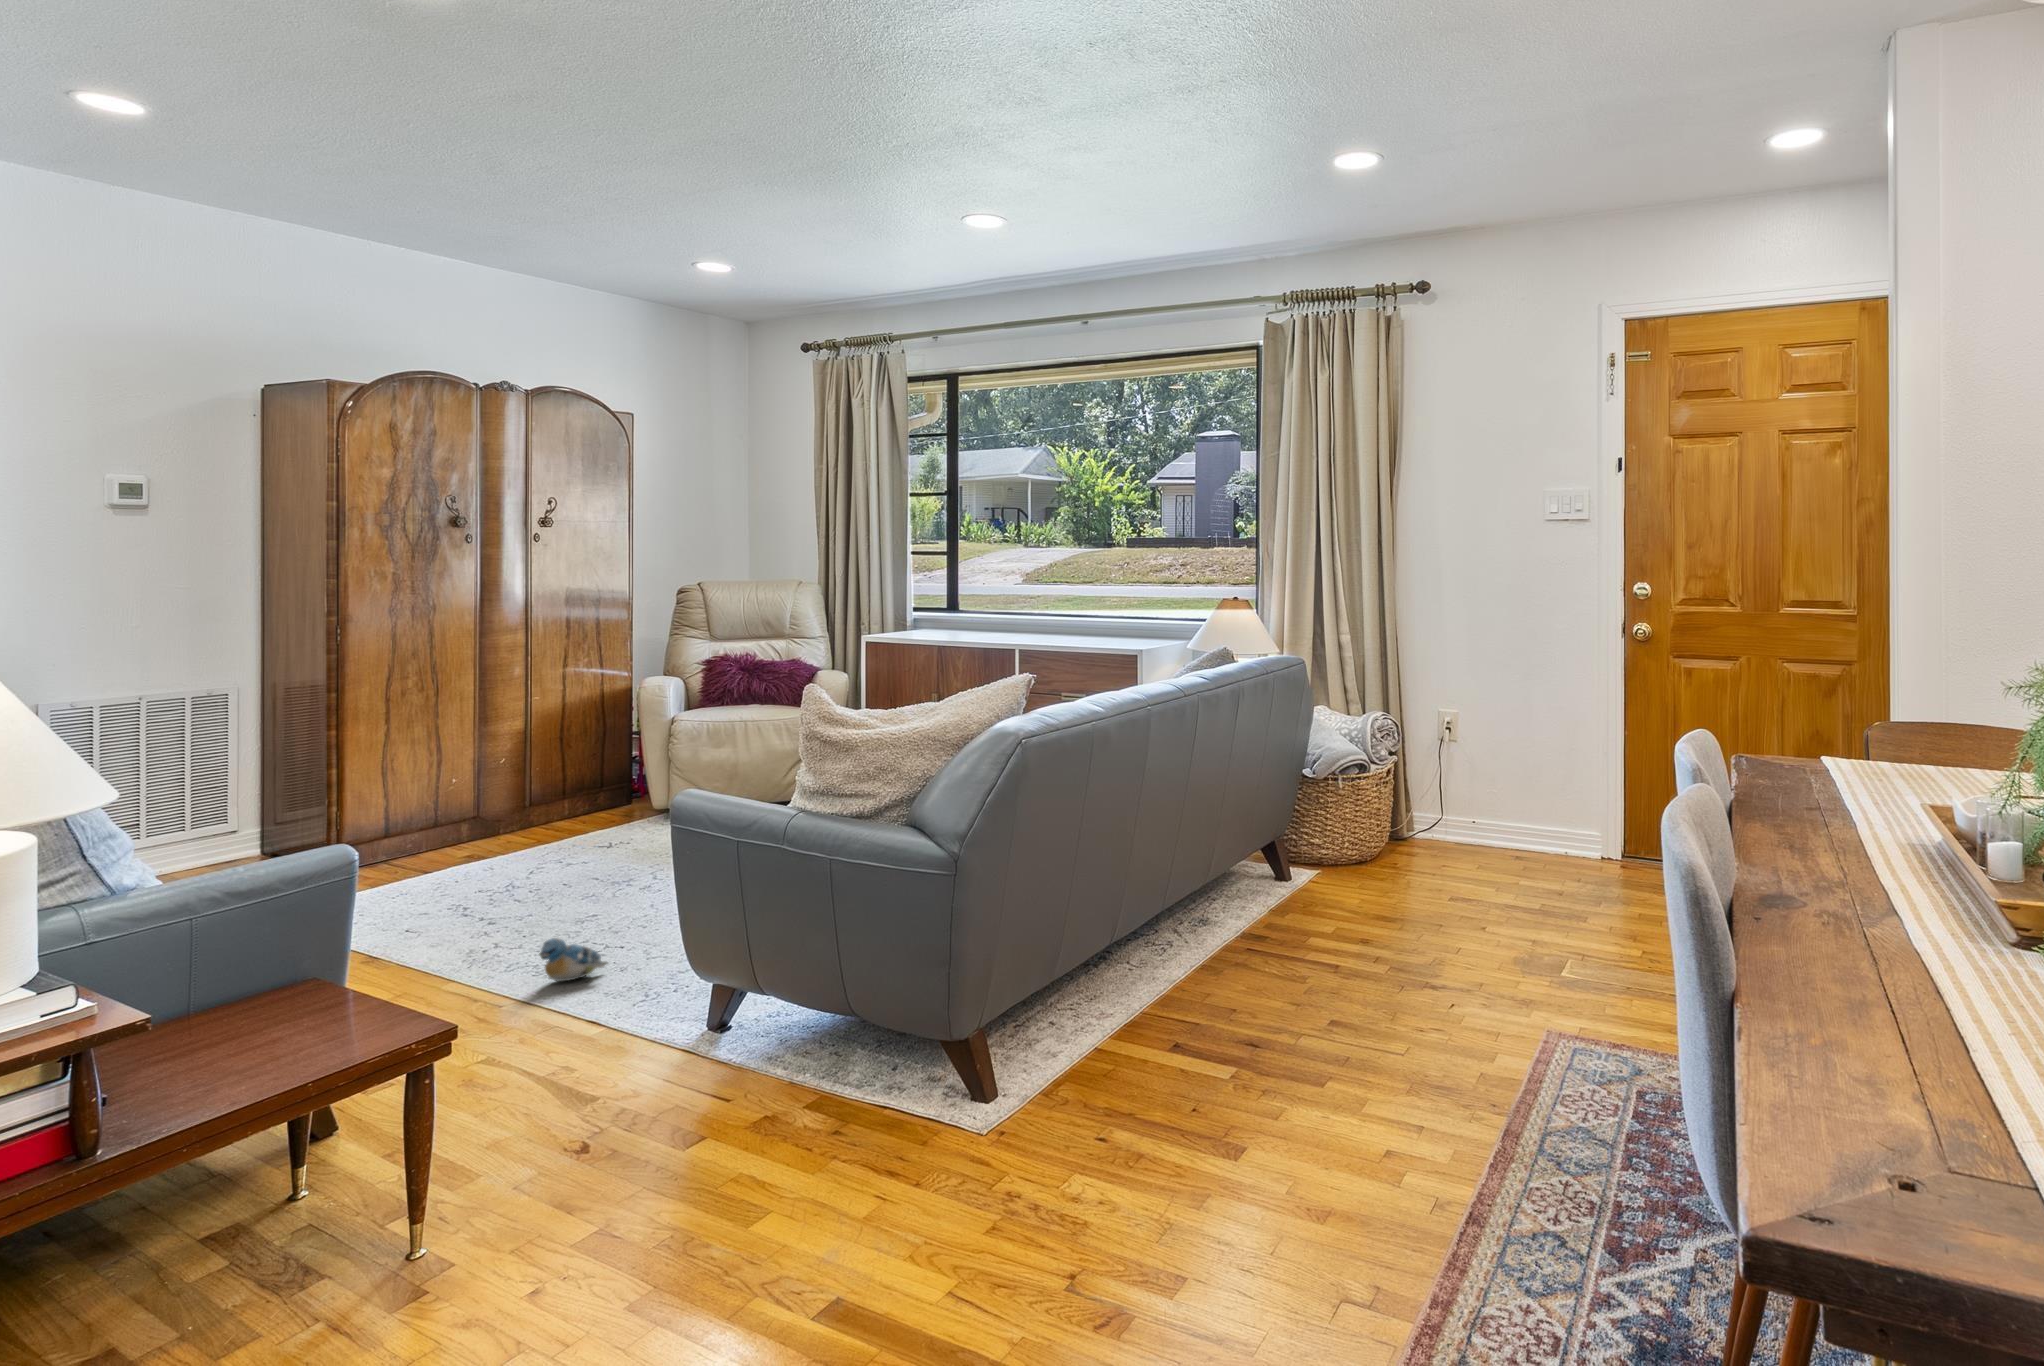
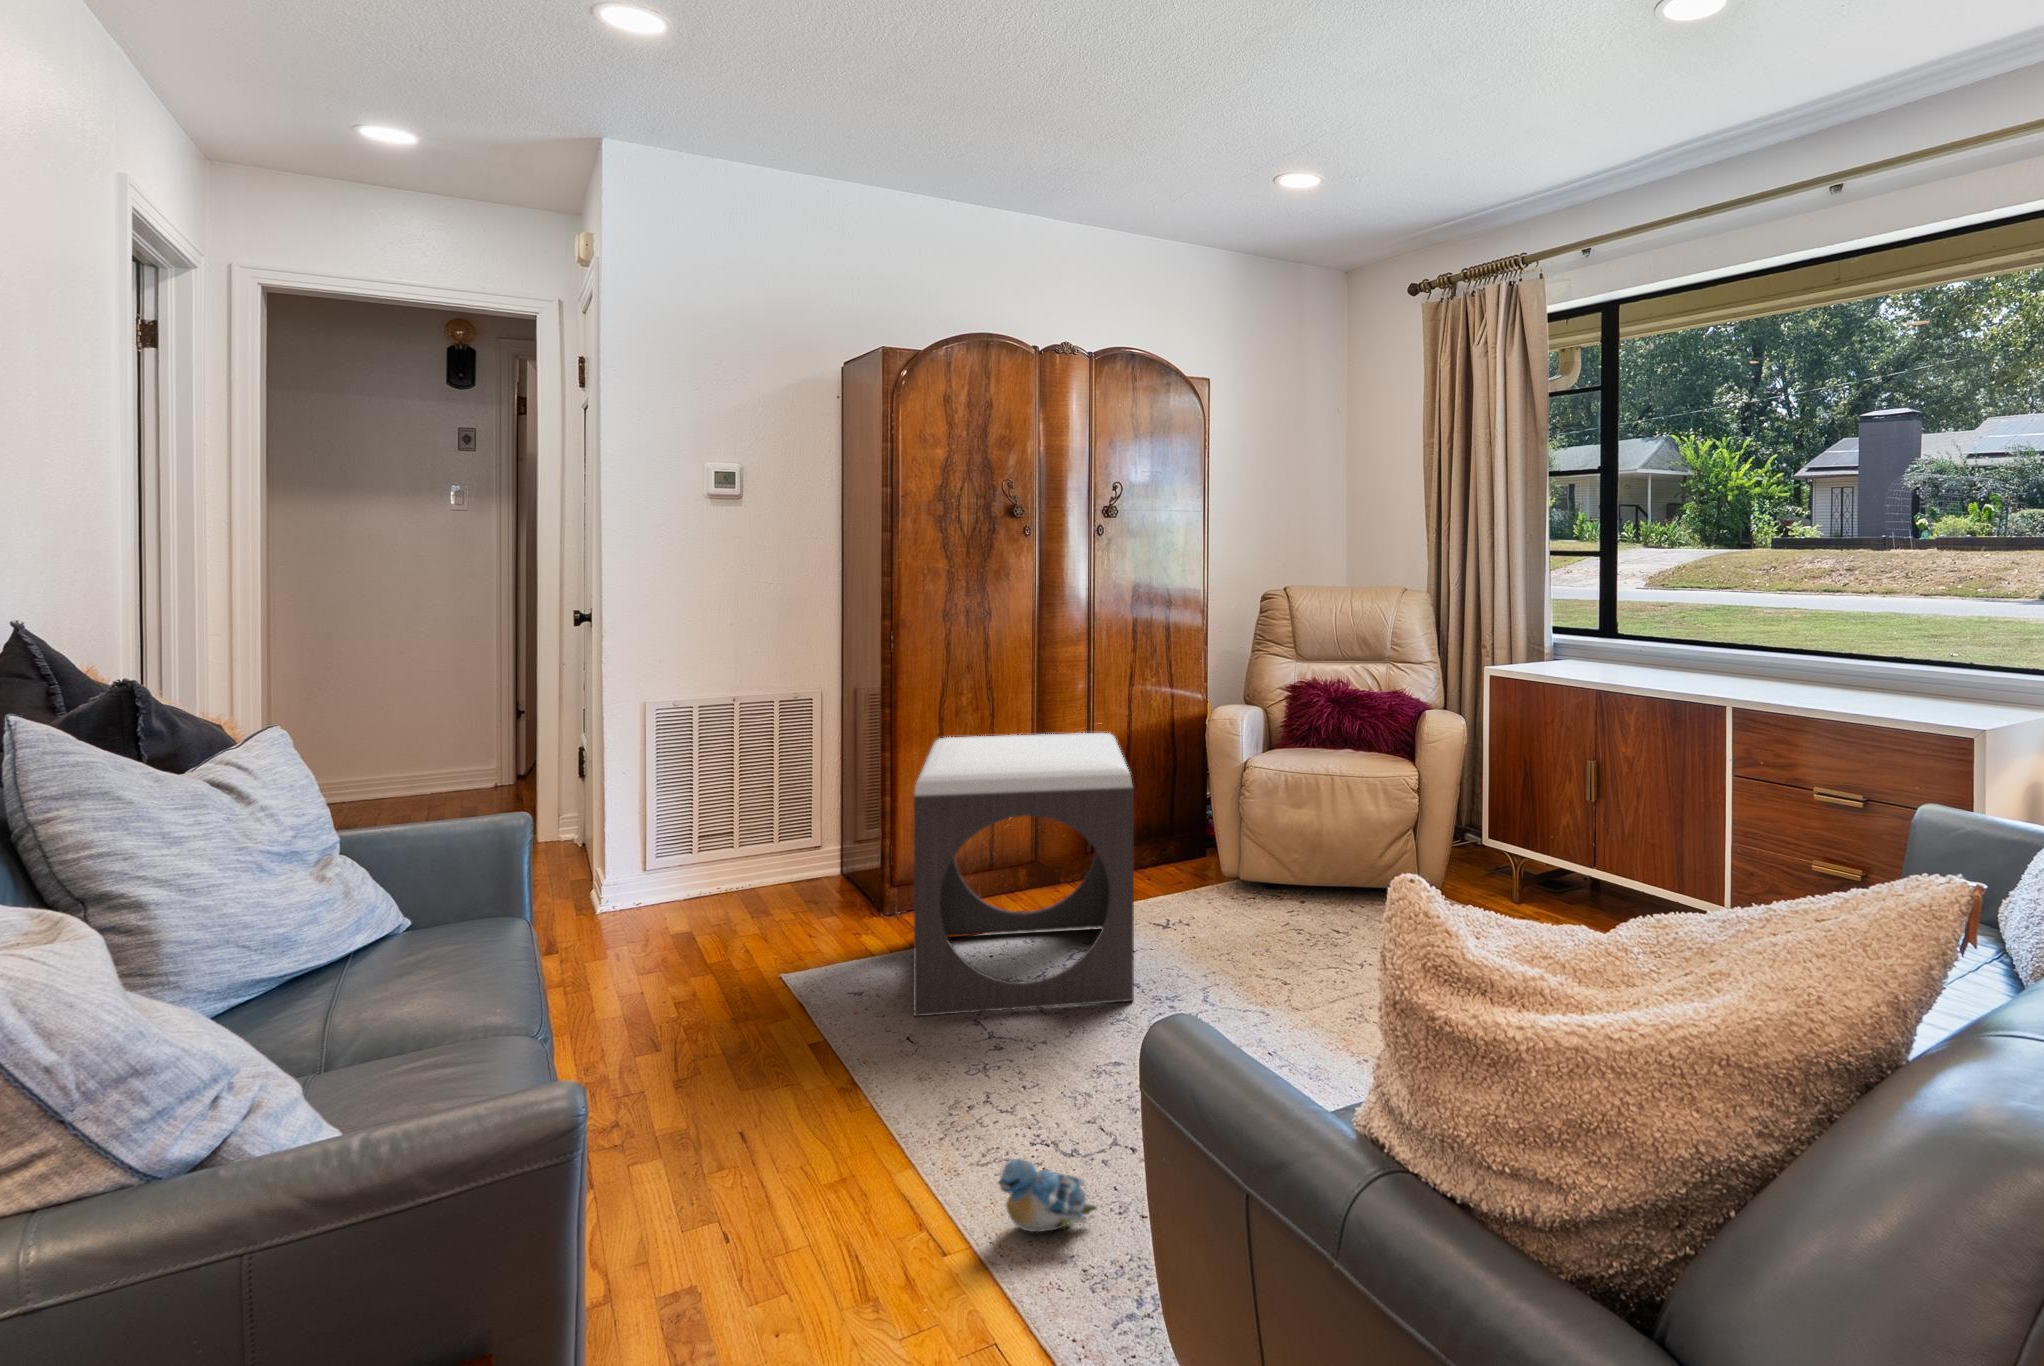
footstool: none [393,699,597,917] -> present [914,733,1134,1016]

